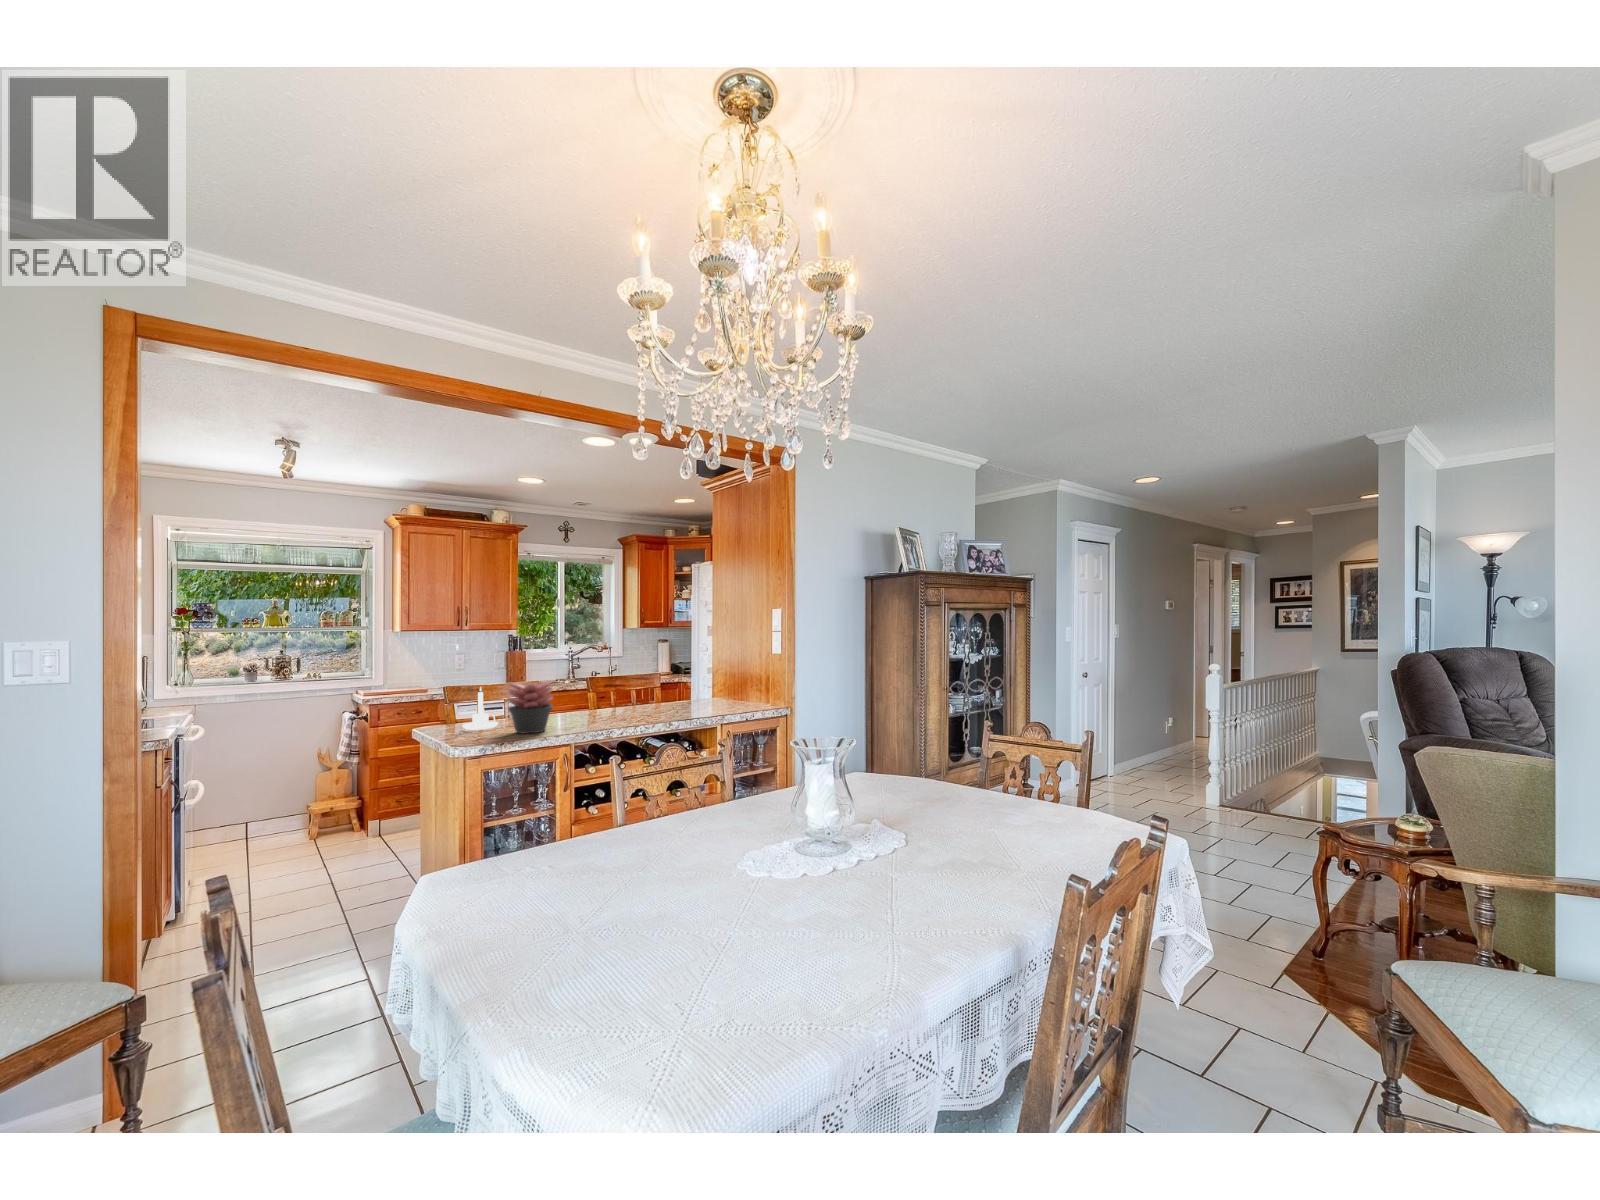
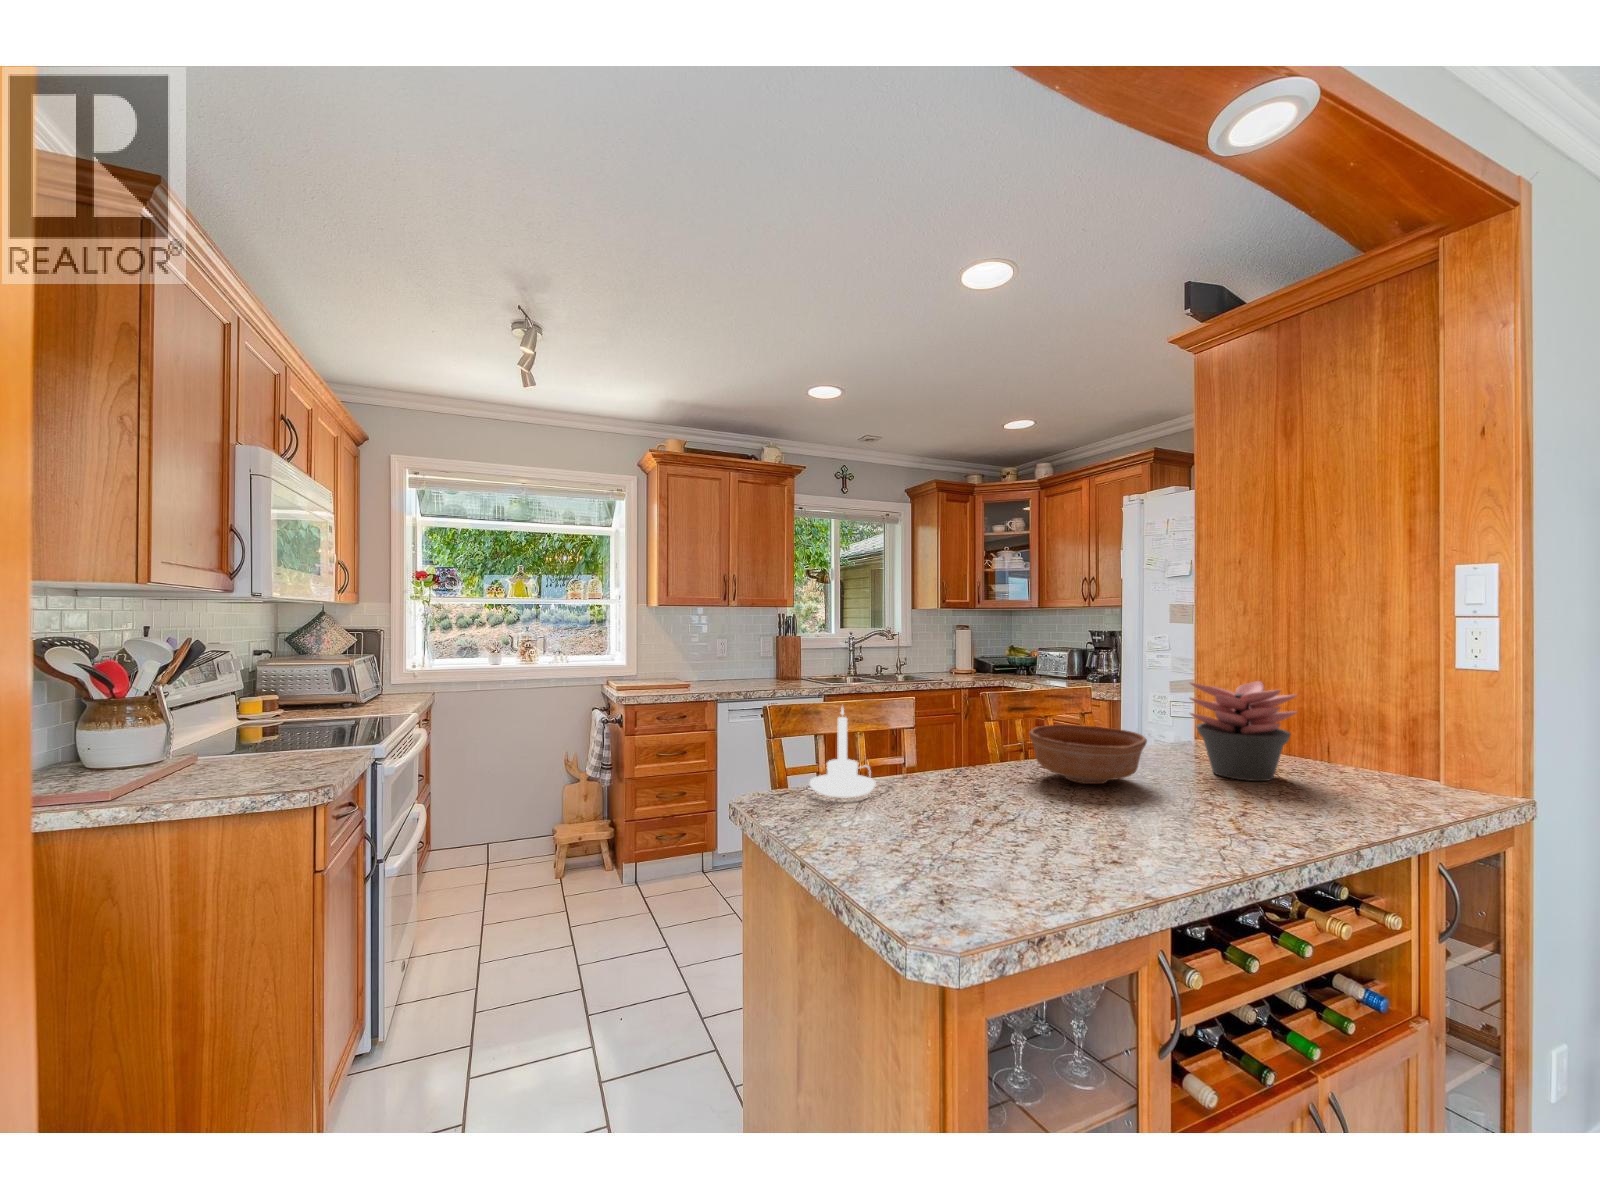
succulent plant: present [507,681,553,733] -> present [1190,681,1297,781]
bowl: none [583,693,637,719] -> present [1029,725,1147,784]

